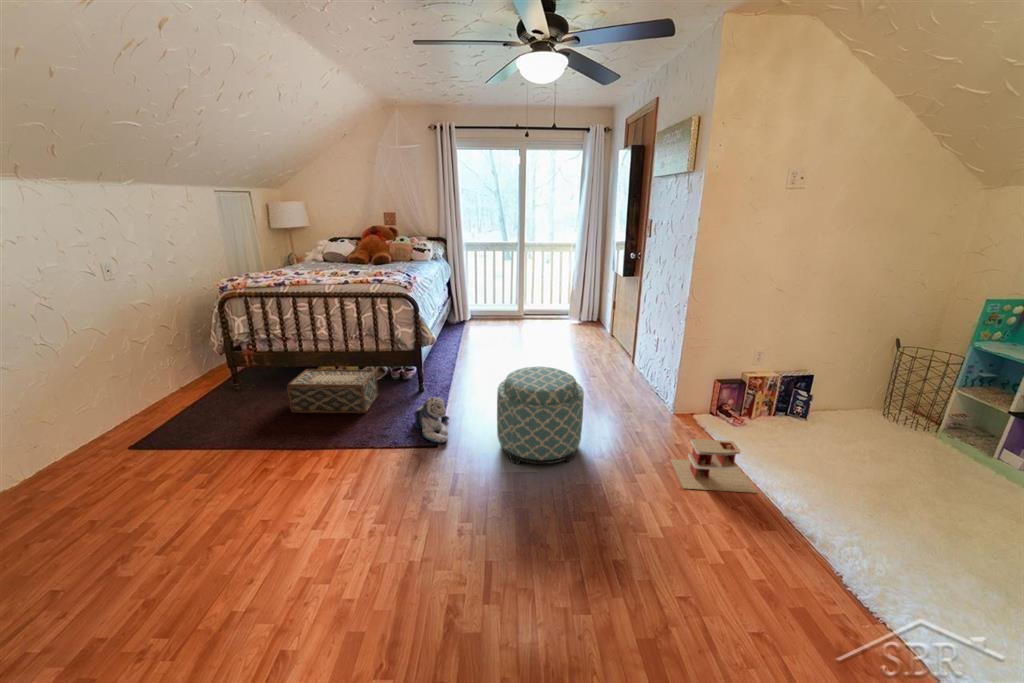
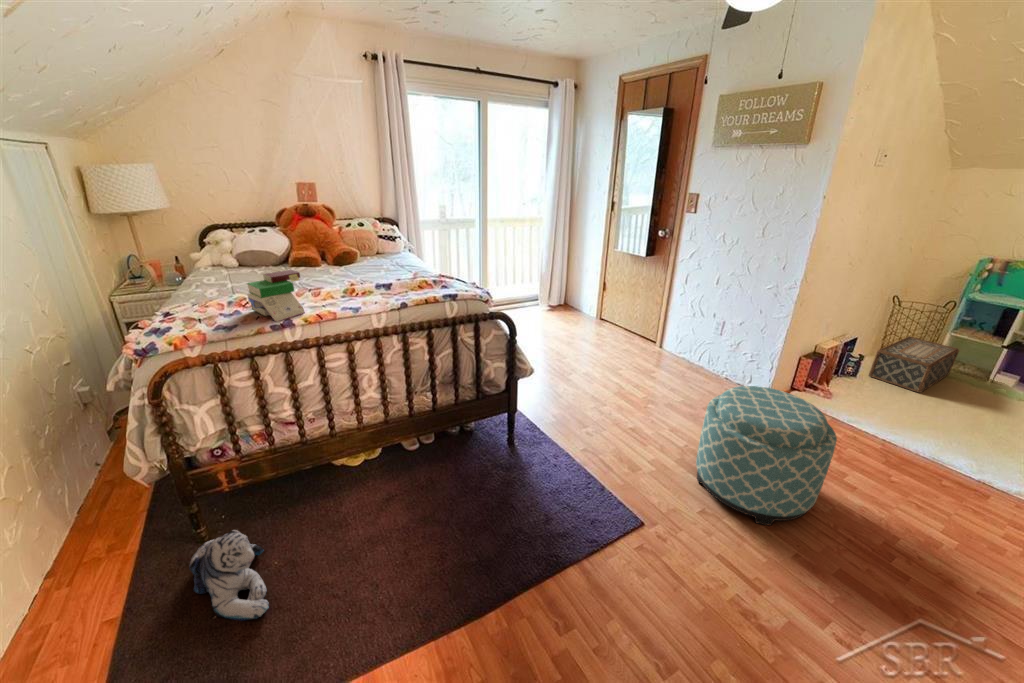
book: none [274,257,304,282] -> present [247,270,305,322]
woven basket: present [287,369,378,413] -> present [869,336,959,393]
plush toy: present [414,397,449,443] -> present [189,530,269,621]
toy house: present [670,439,756,493] -> none [872,428,981,496]

